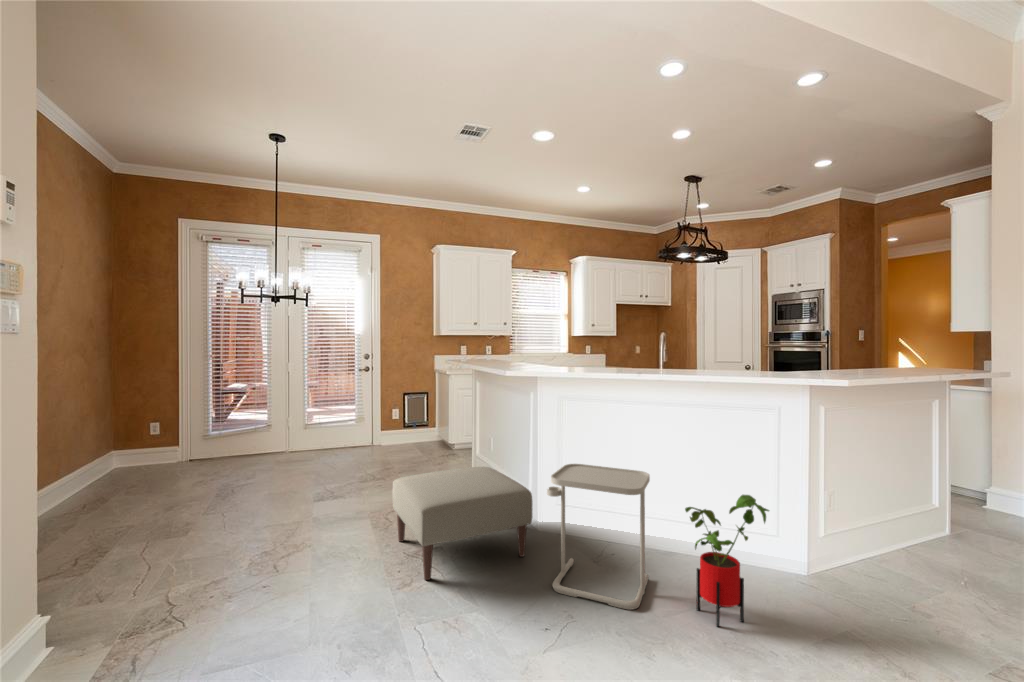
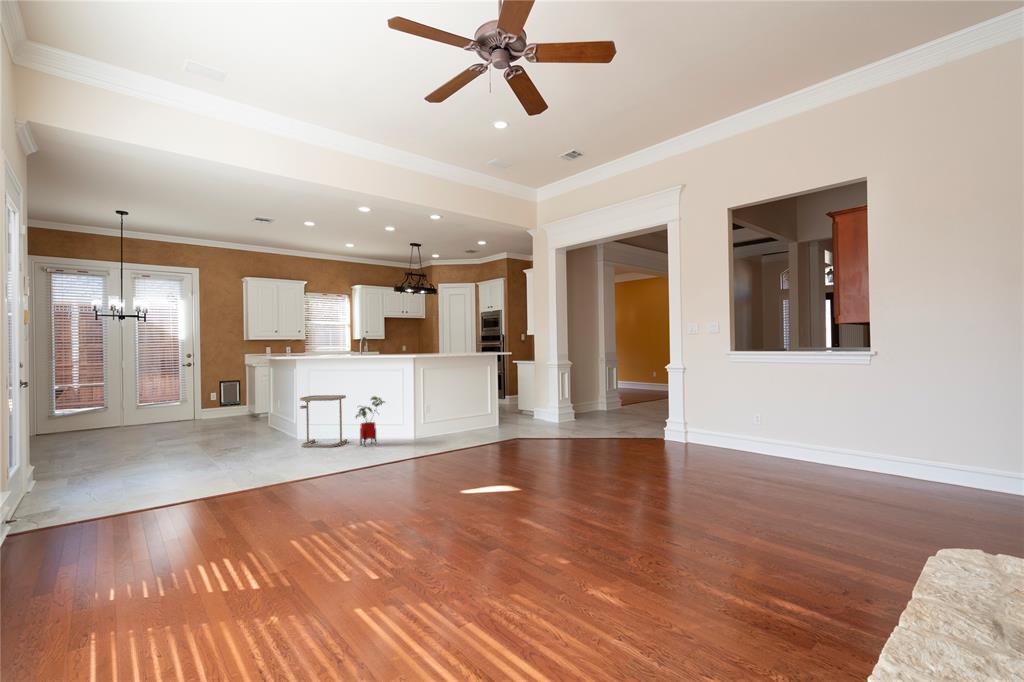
ottoman: present [392,467,532,580] -> none [219,407,295,450]

